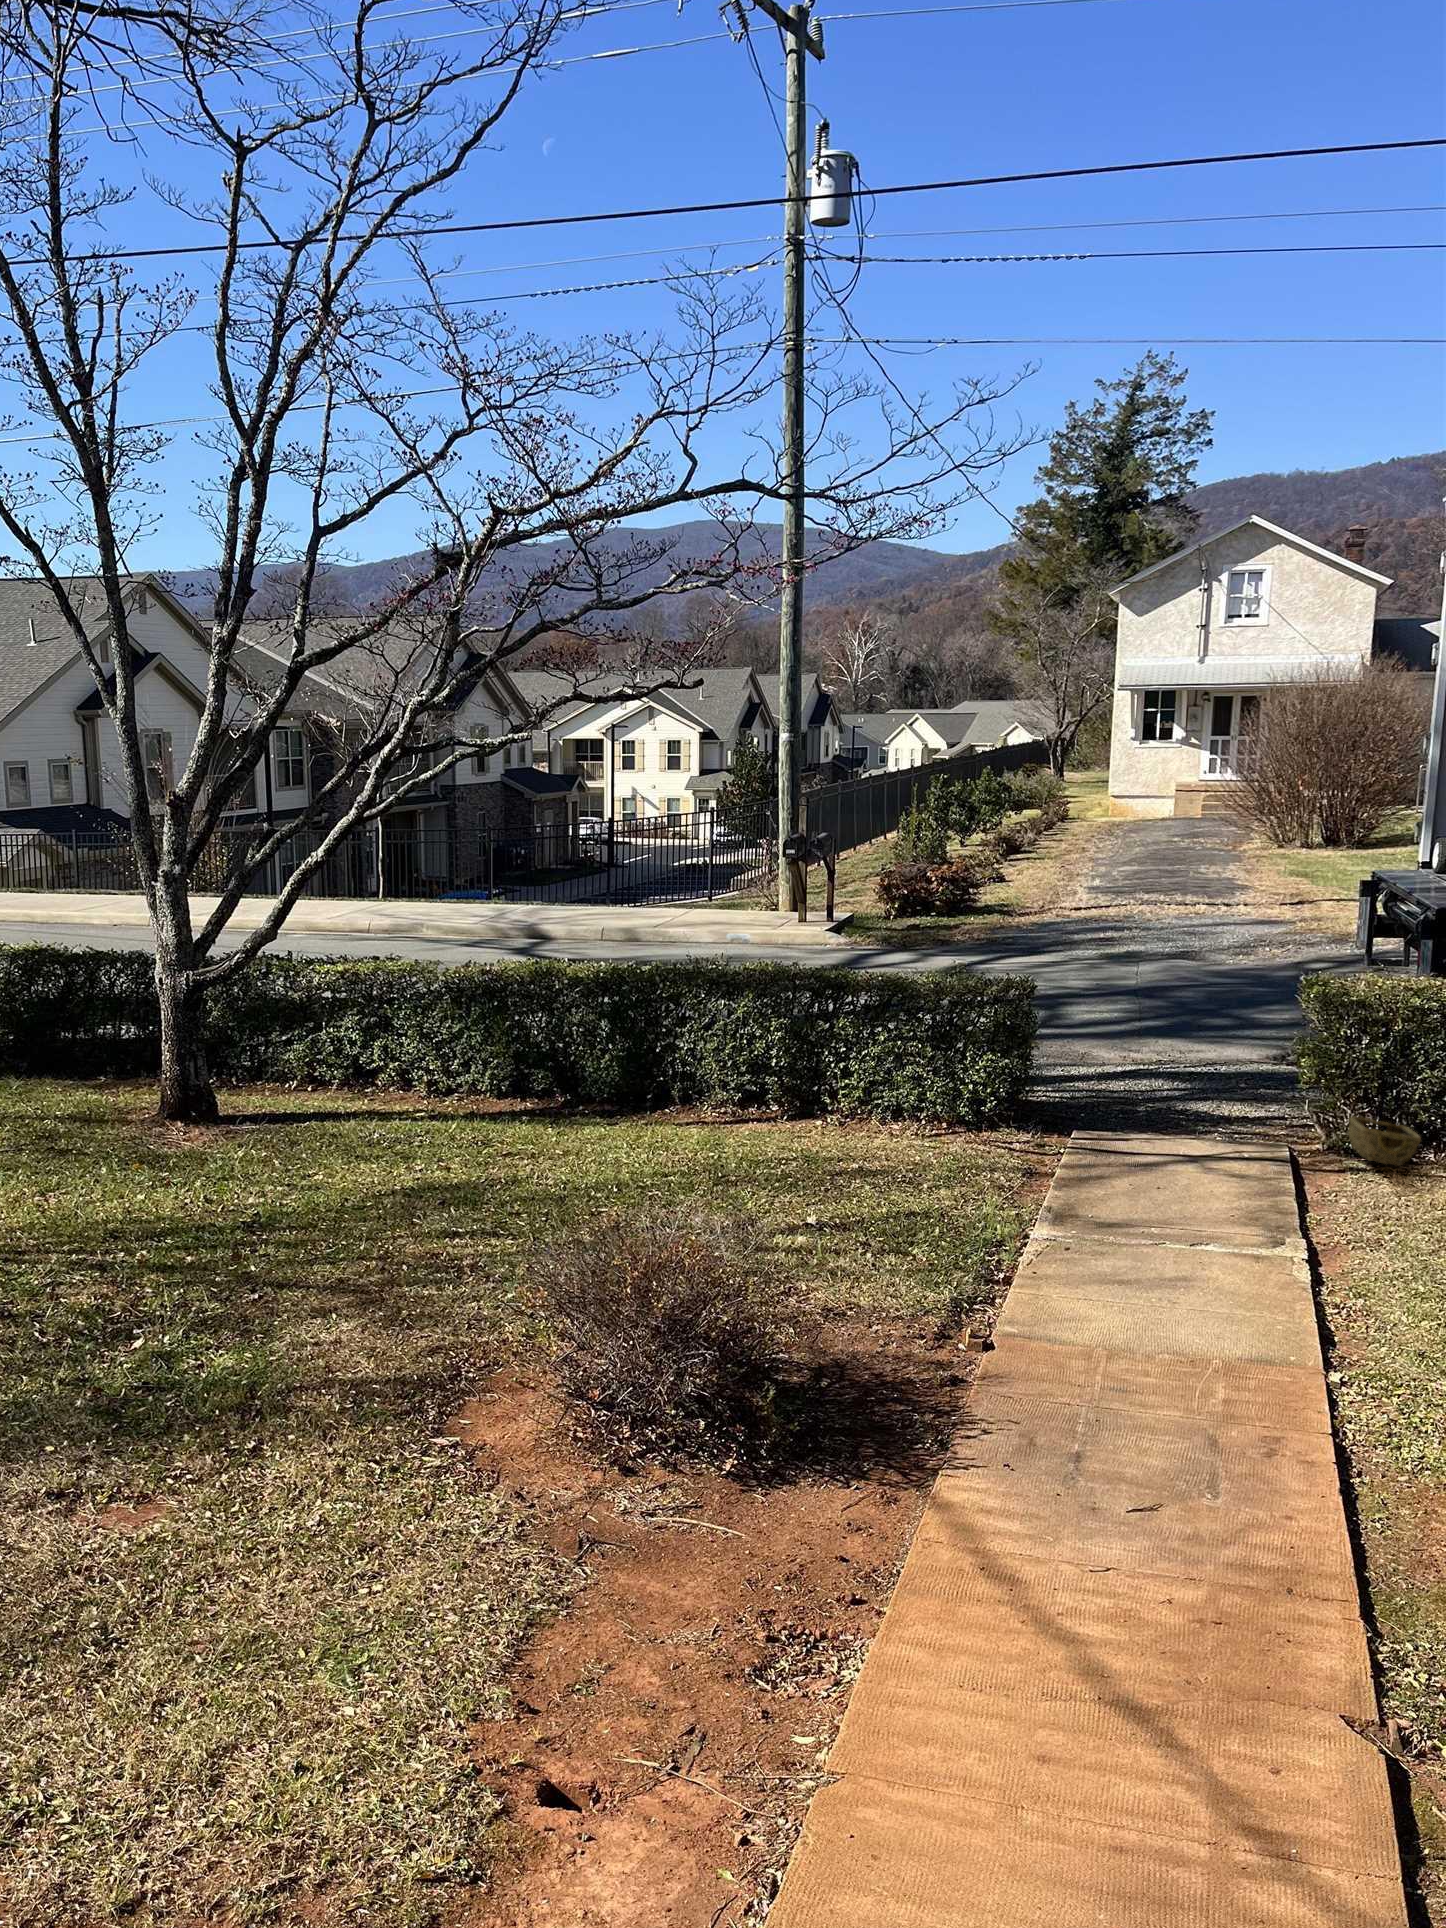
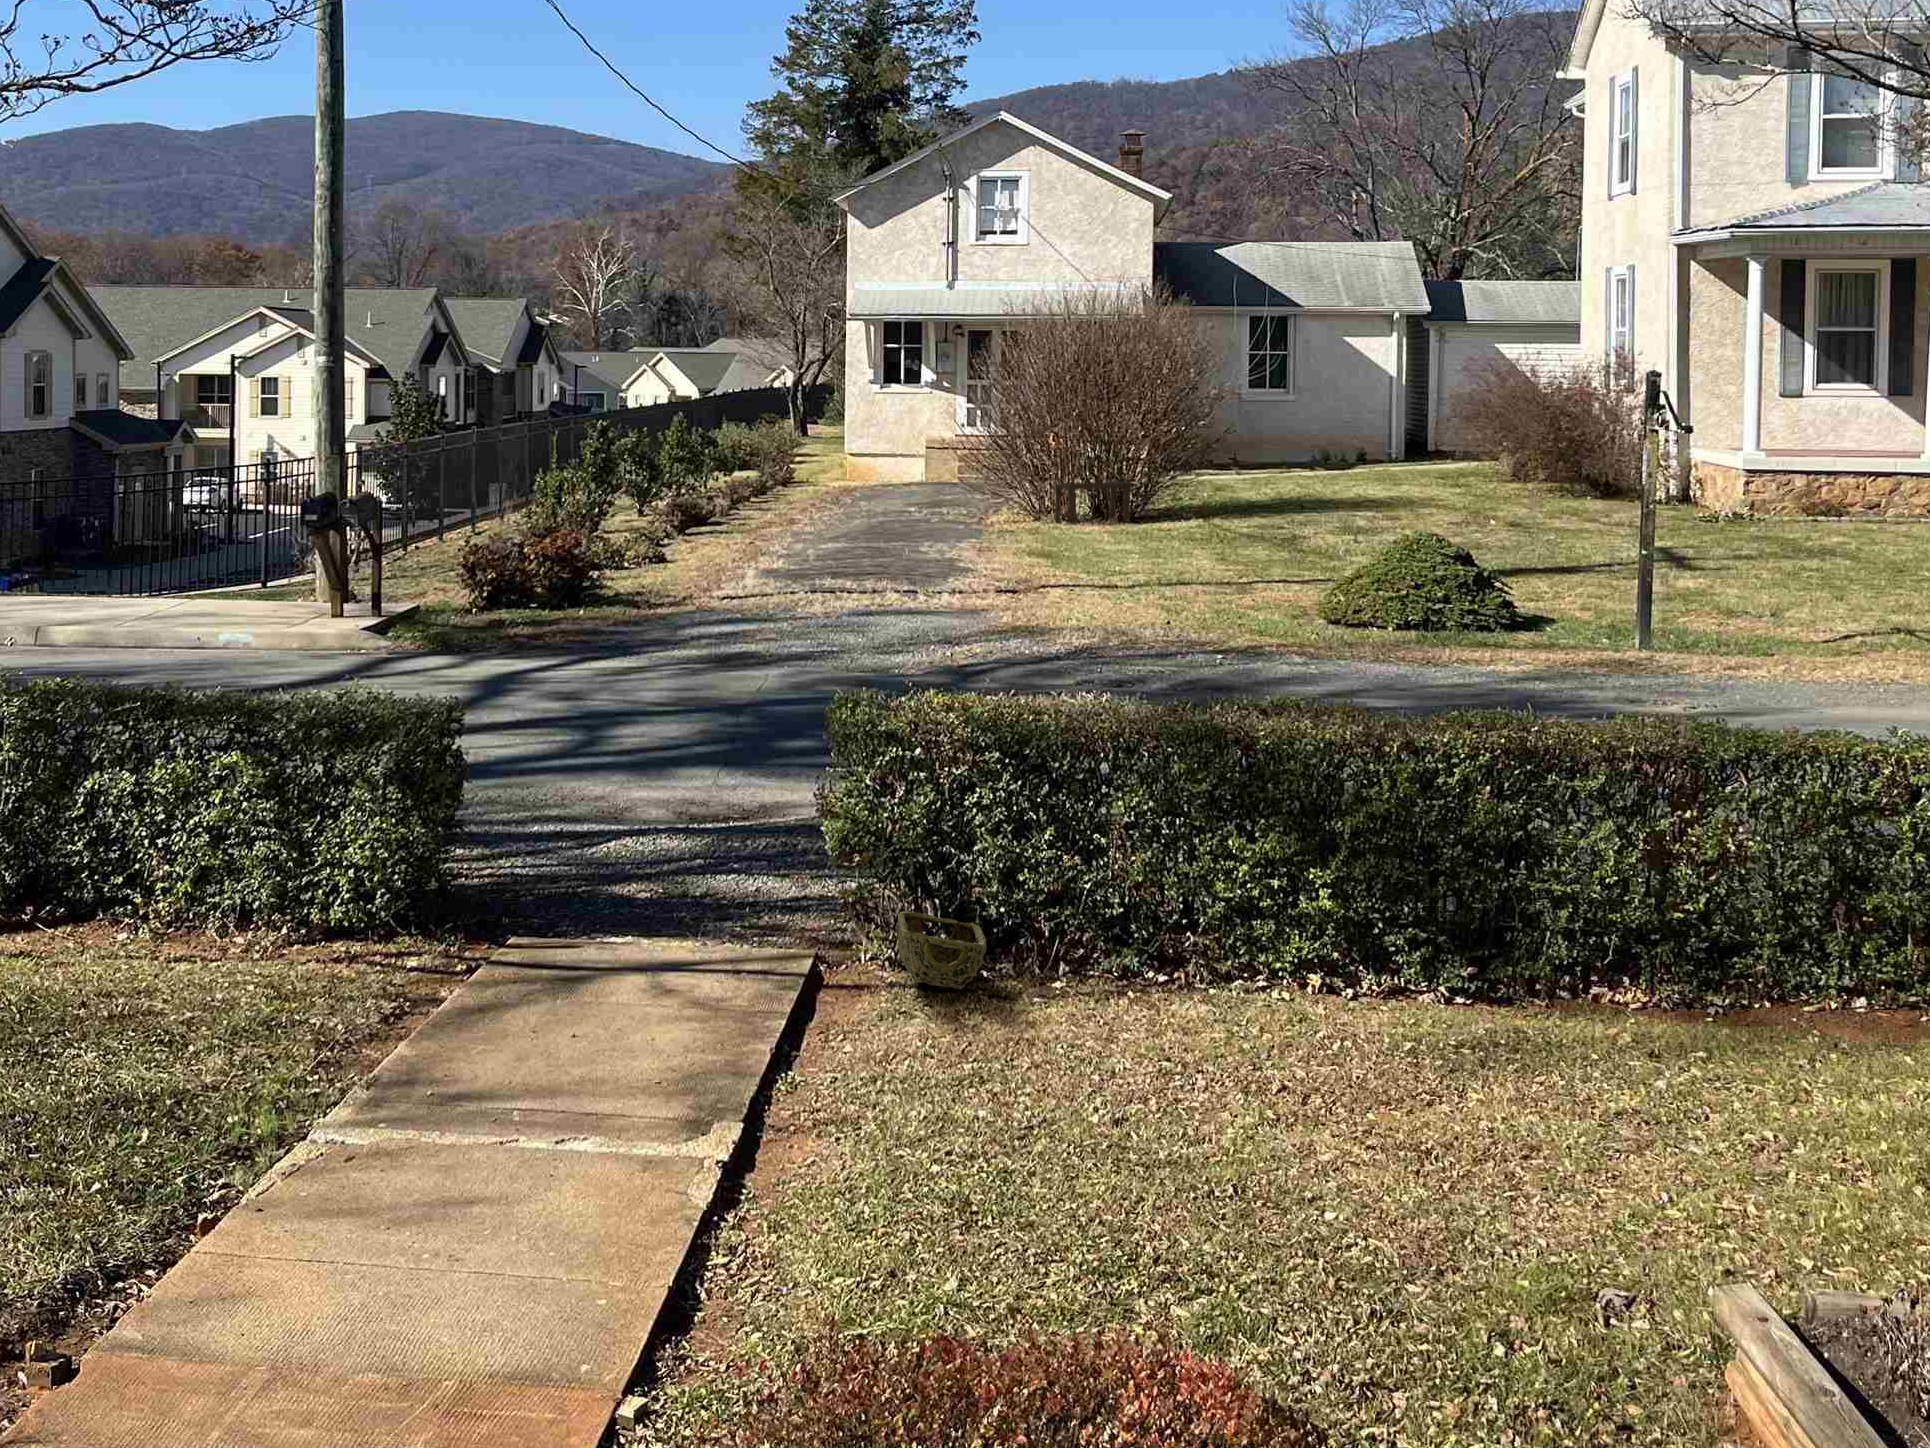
bench: none [1302,818,1368,851] -> present [1054,482,1131,523]

